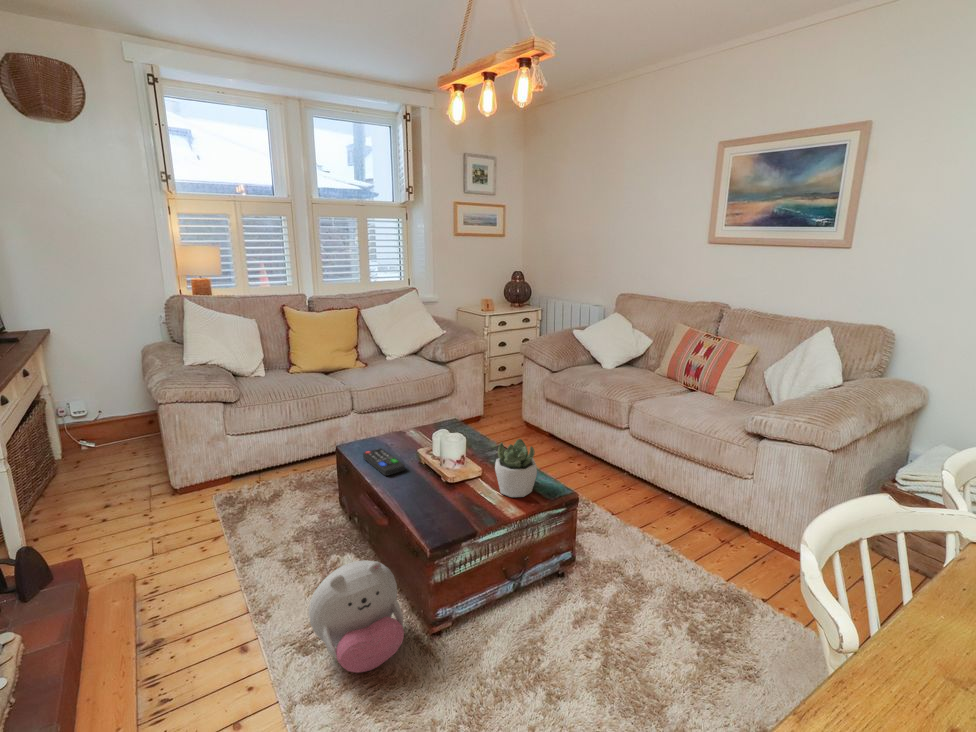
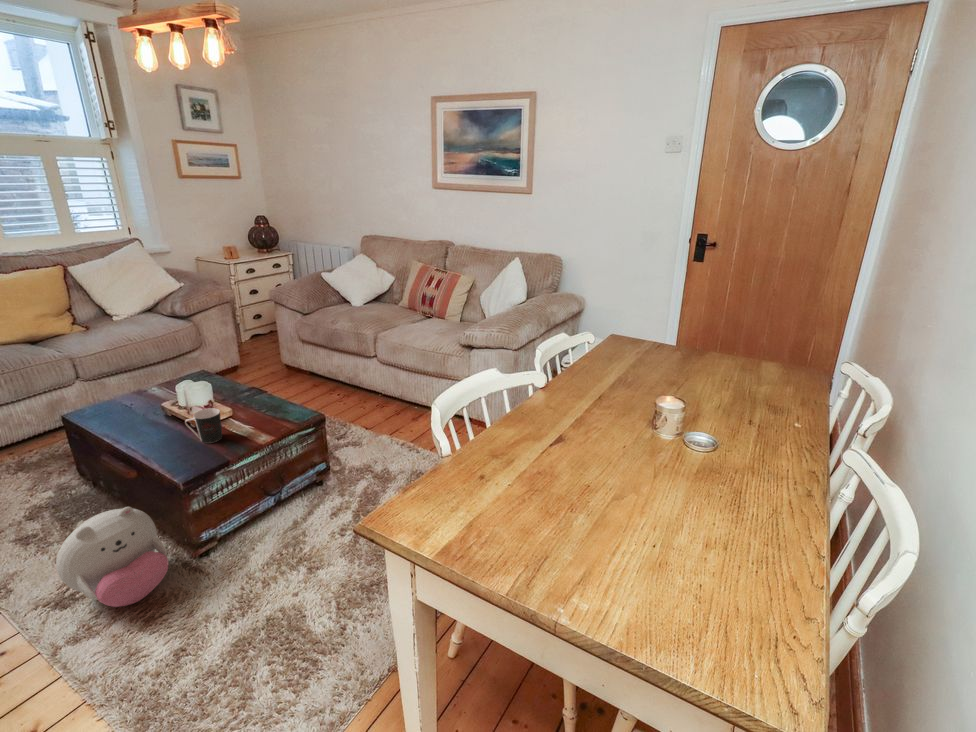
succulent plant: present [495,439,537,497] -> none [242,375,283,427]
remote control: present [363,448,405,476] -> none [97,407,149,431]
coffee cup: none [440,467,474,506] -> present [185,408,222,443]

